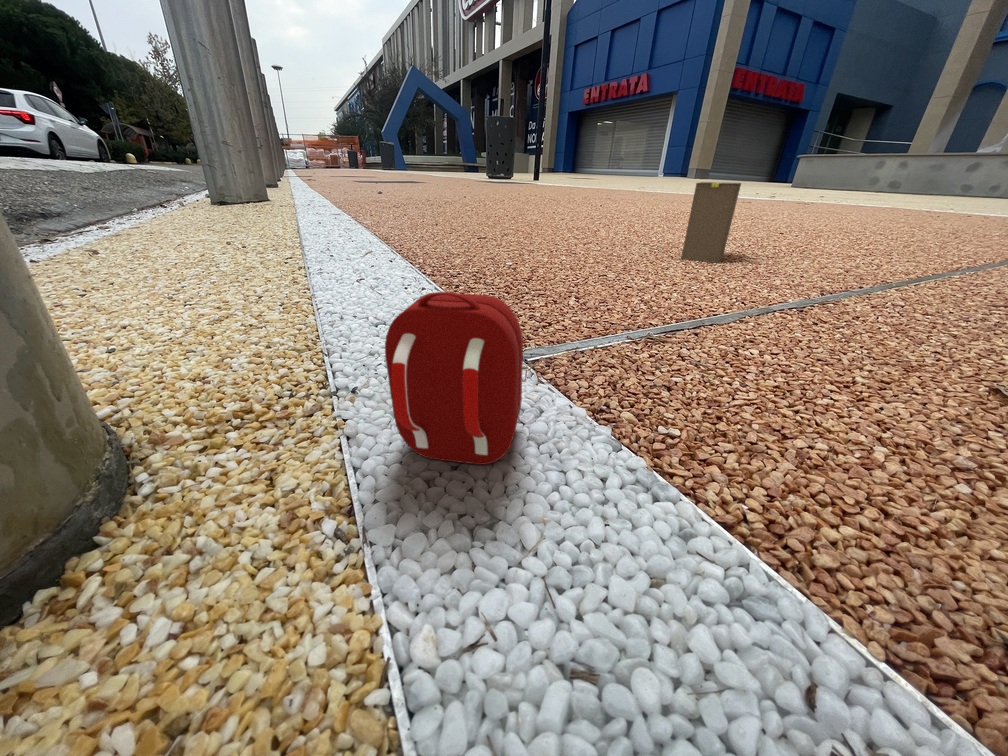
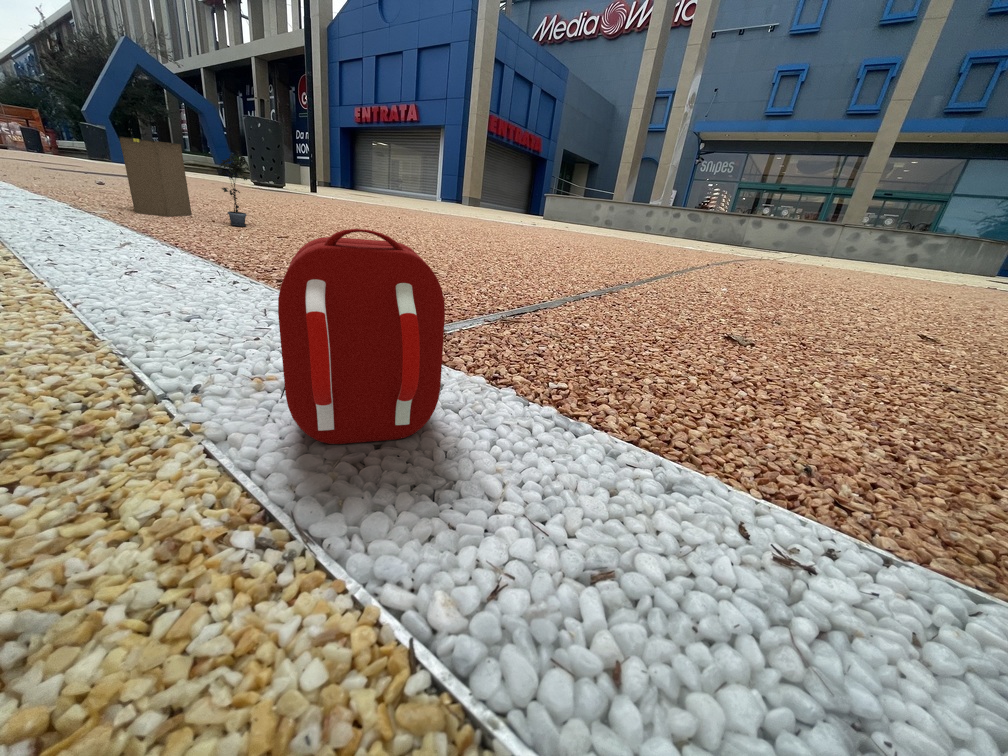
potted plant: none [461,179,486,240] -> present [219,151,250,227]
cardboard box: present [681,182,741,263] -> present [119,137,192,217]

